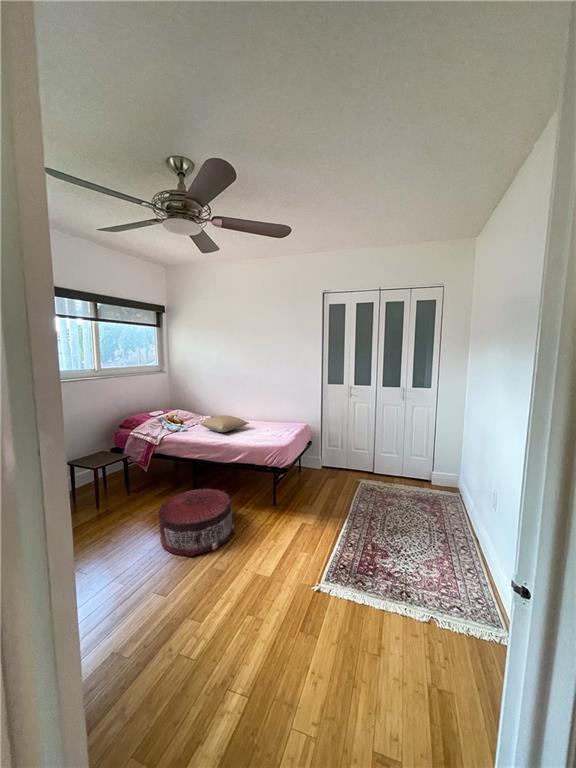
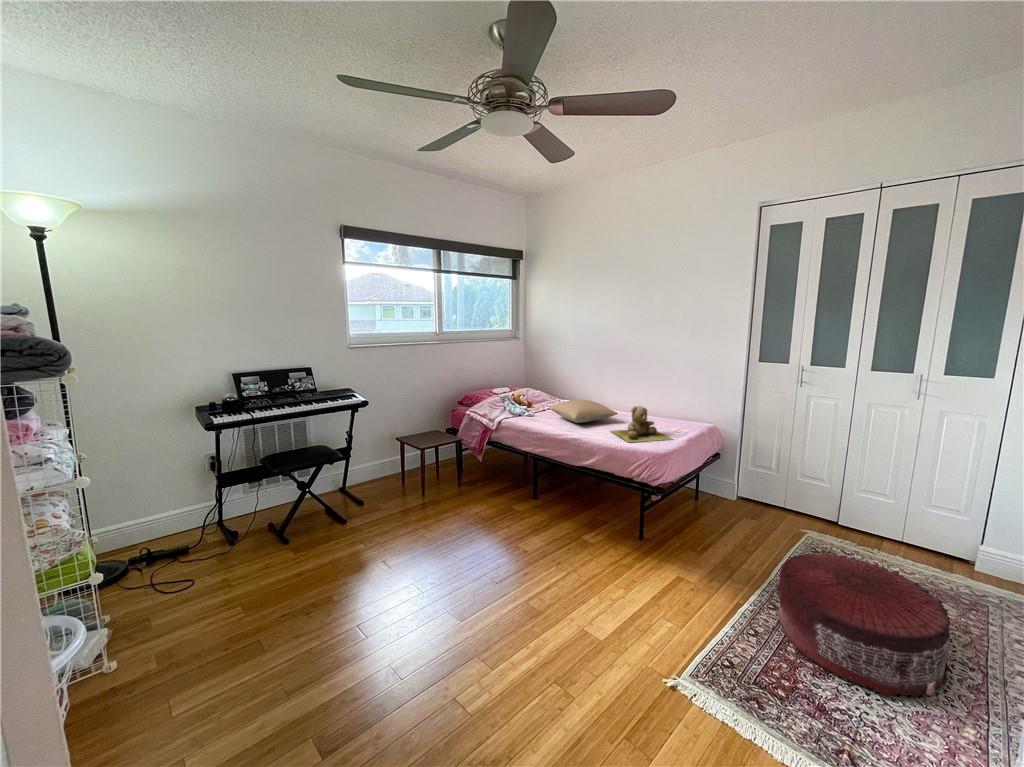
teddy bear: none [246,417,288,442] -> present [611,406,672,442]
pouf: present [159,488,234,556] -> present [777,553,951,696]

